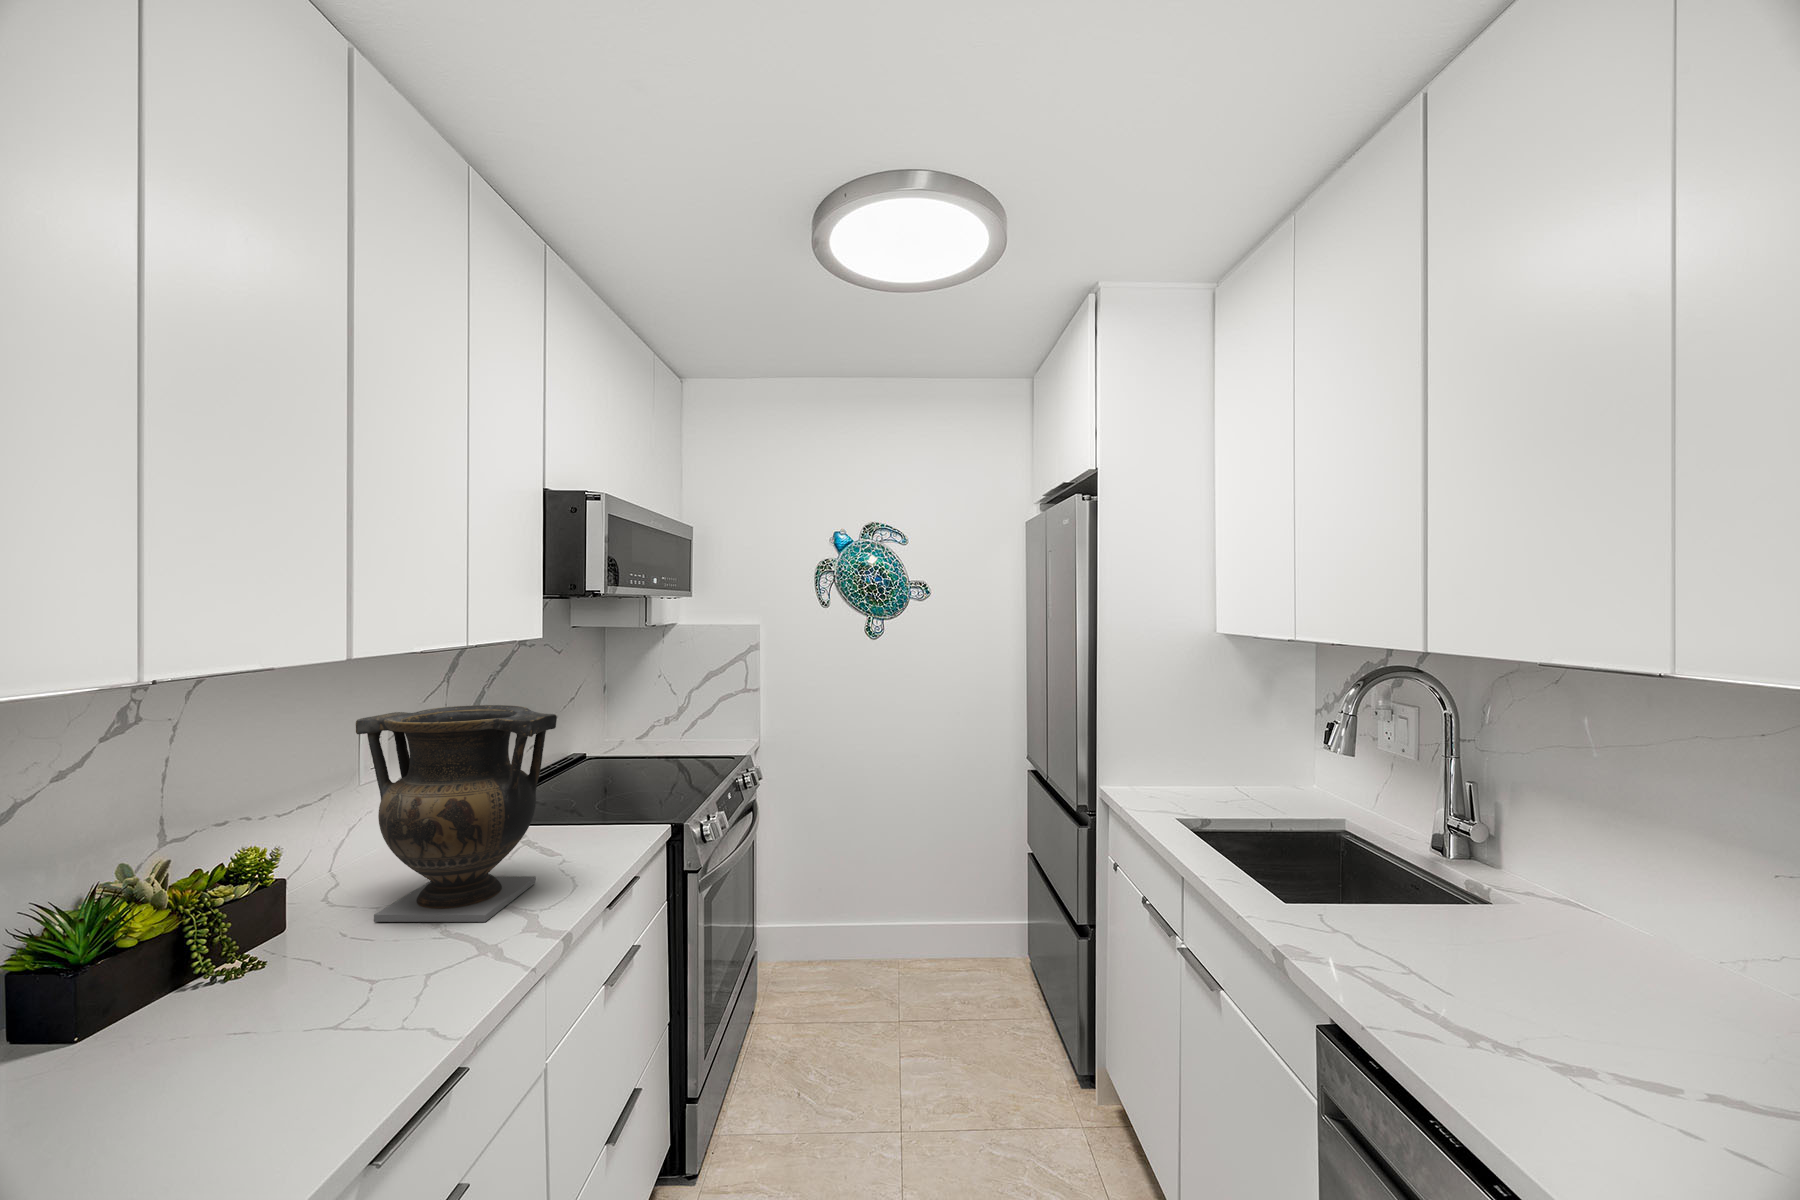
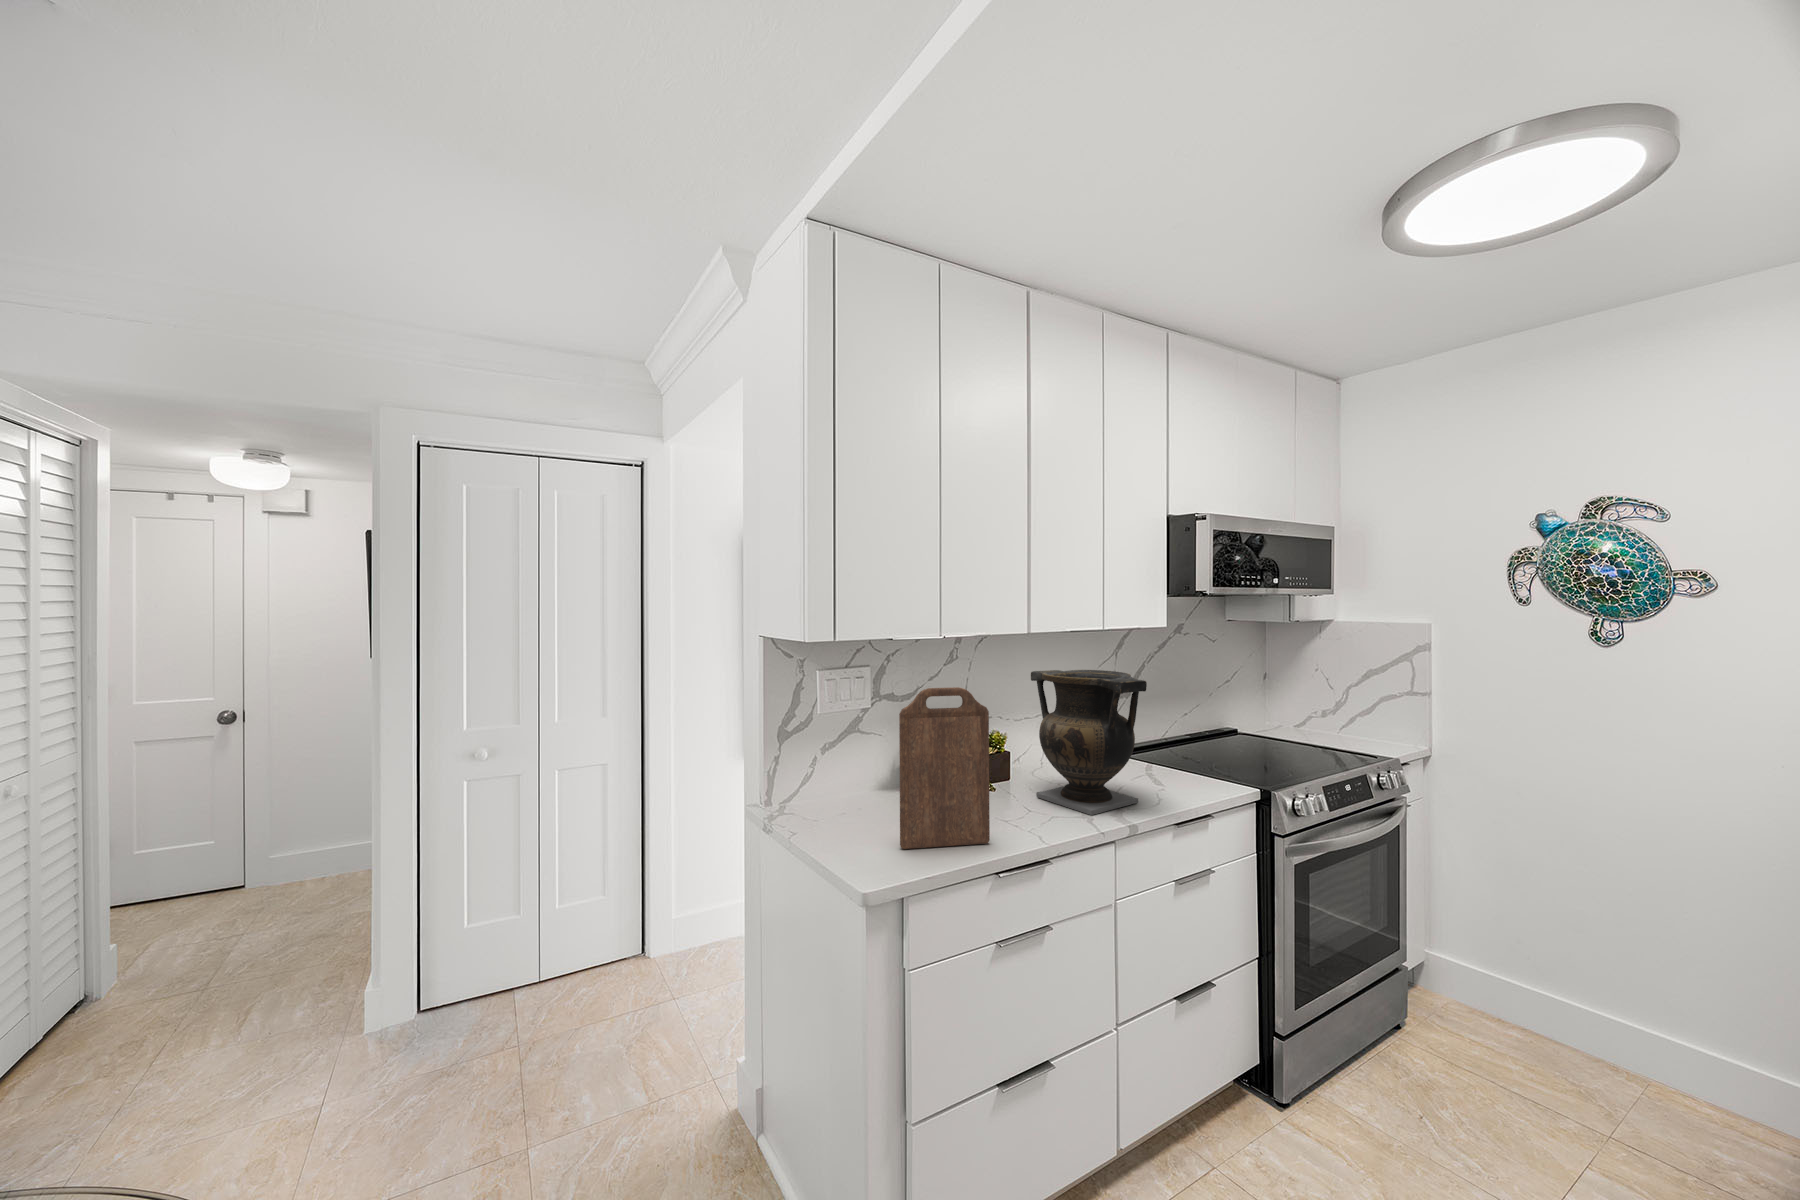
cutting board: none [139,769,348,1128] -> present [899,687,990,849]

